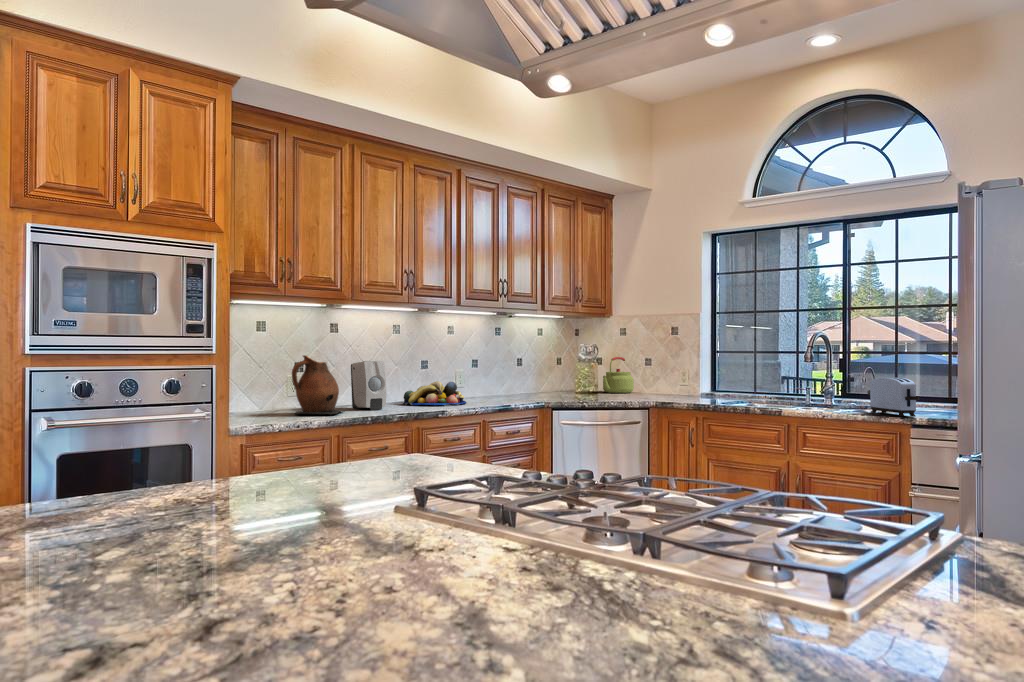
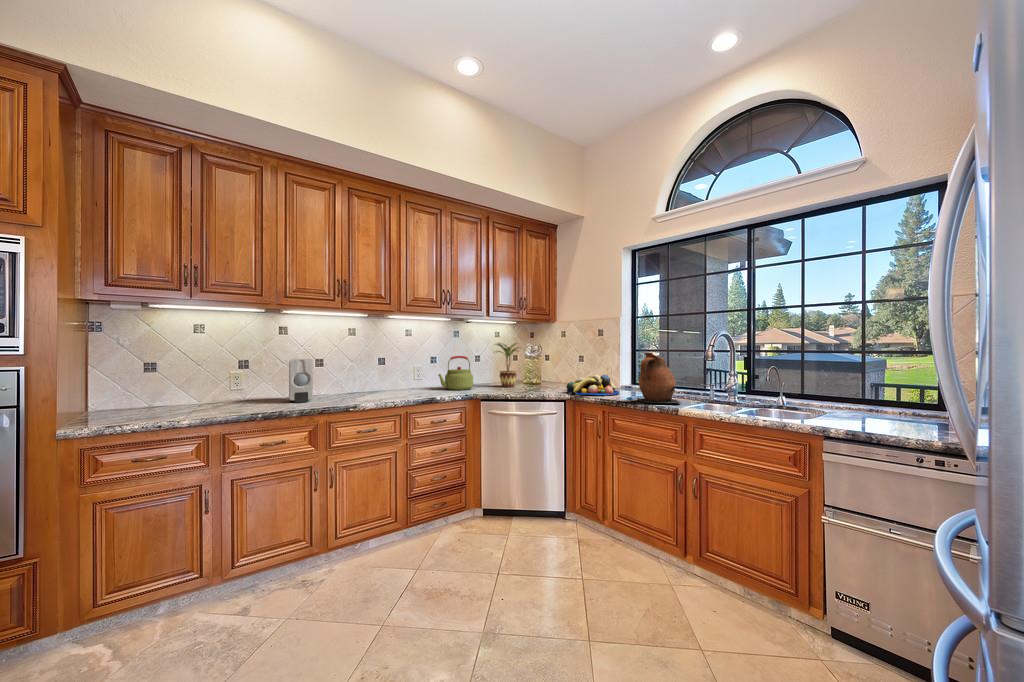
potted plant: none [549,342,589,396] -> present [496,343,519,387]
ceramic pitcher: present [292,355,344,415] -> present [637,353,681,404]
kettle: present [603,357,634,393] -> present [439,356,473,390]
toaster: present [867,378,919,416] -> none [770,380,834,428]
fruit bowl: present [403,381,466,405] -> present [567,374,619,395]

